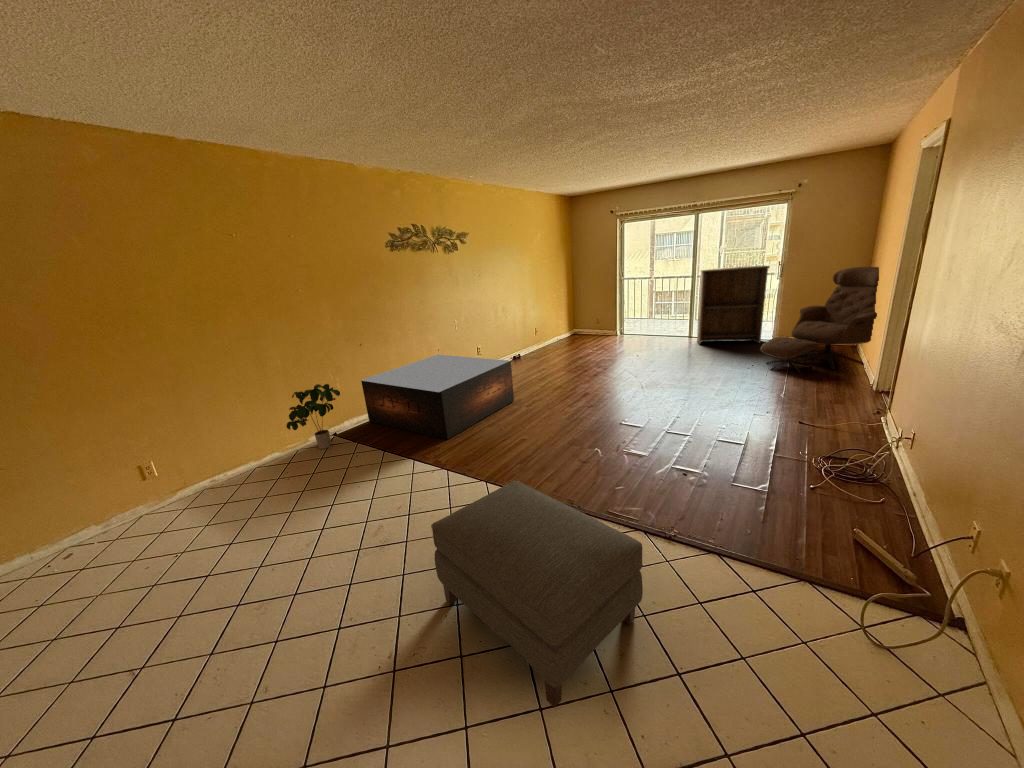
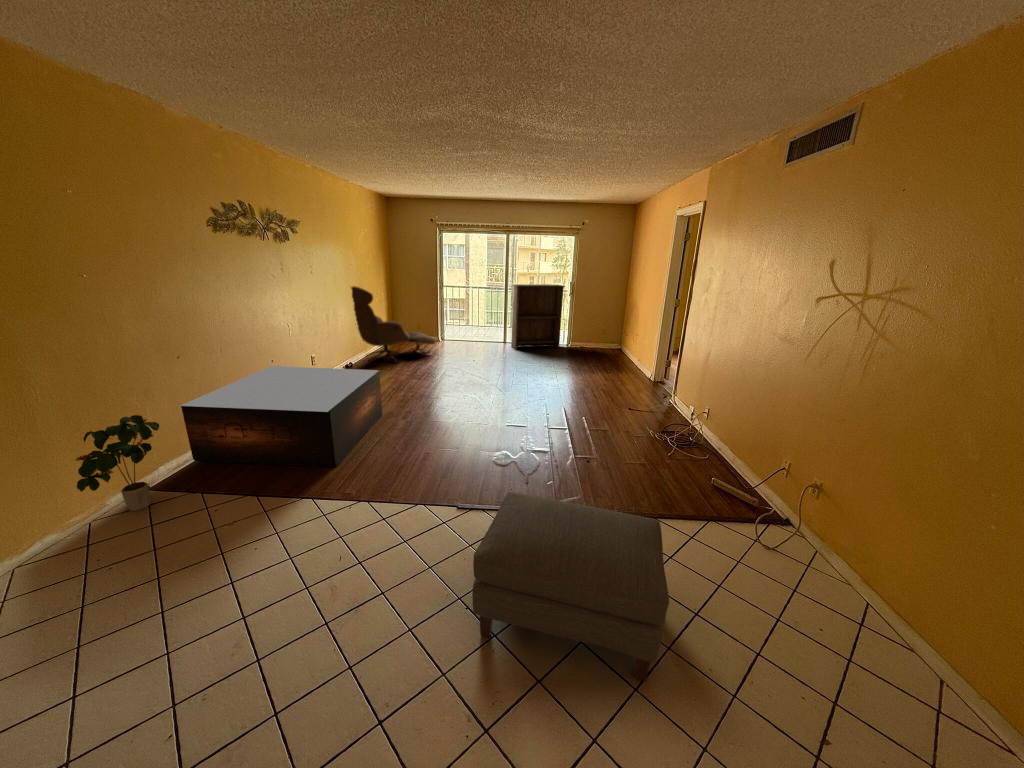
lounge chair: present [760,267,879,372] -> present [351,286,435,363]

